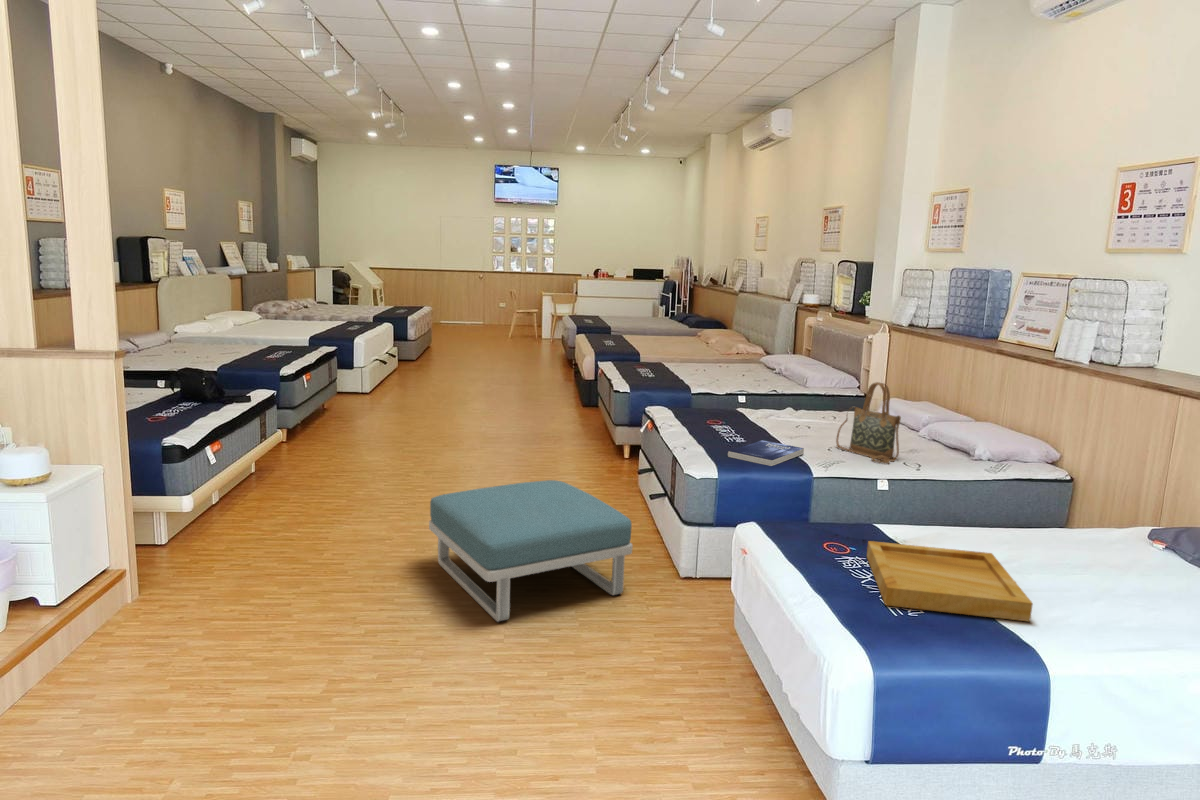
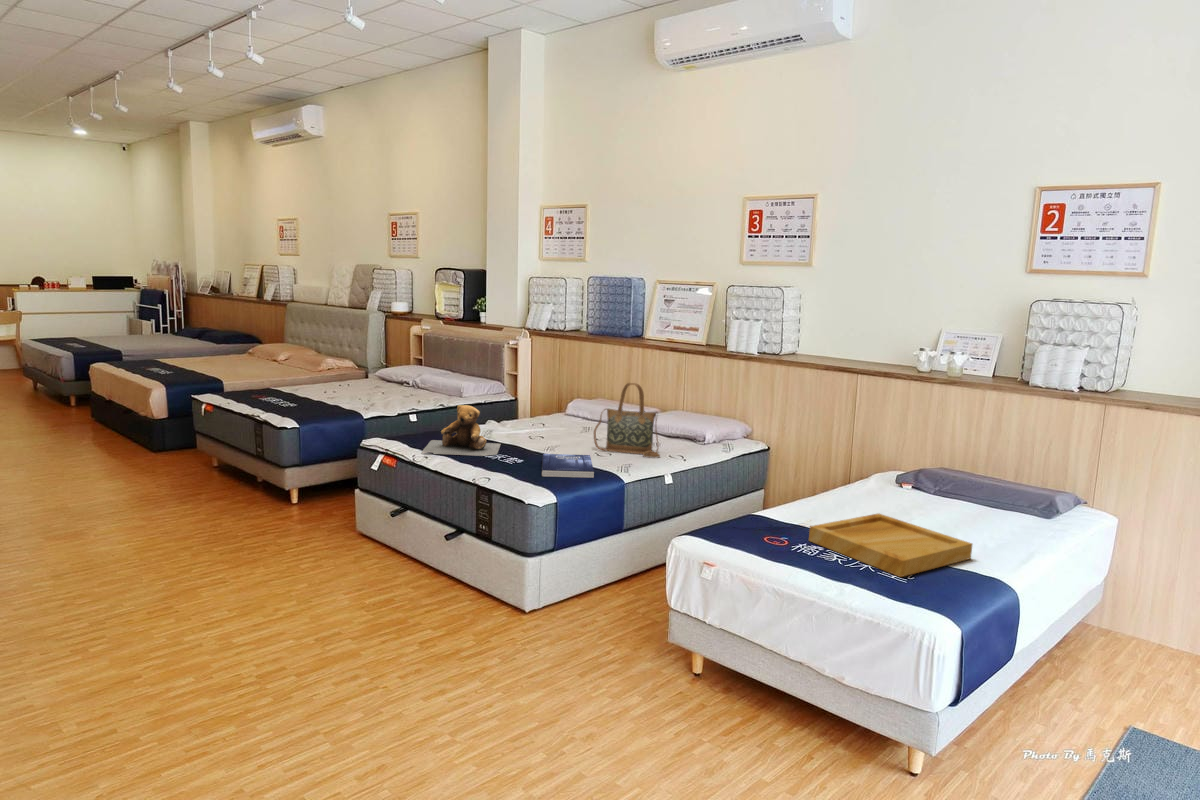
teddy bear: none [675,387,759,437] -> present [421,405,501,456]
footstool: present [429,480,632,622] -> none [221,545,509,748]

